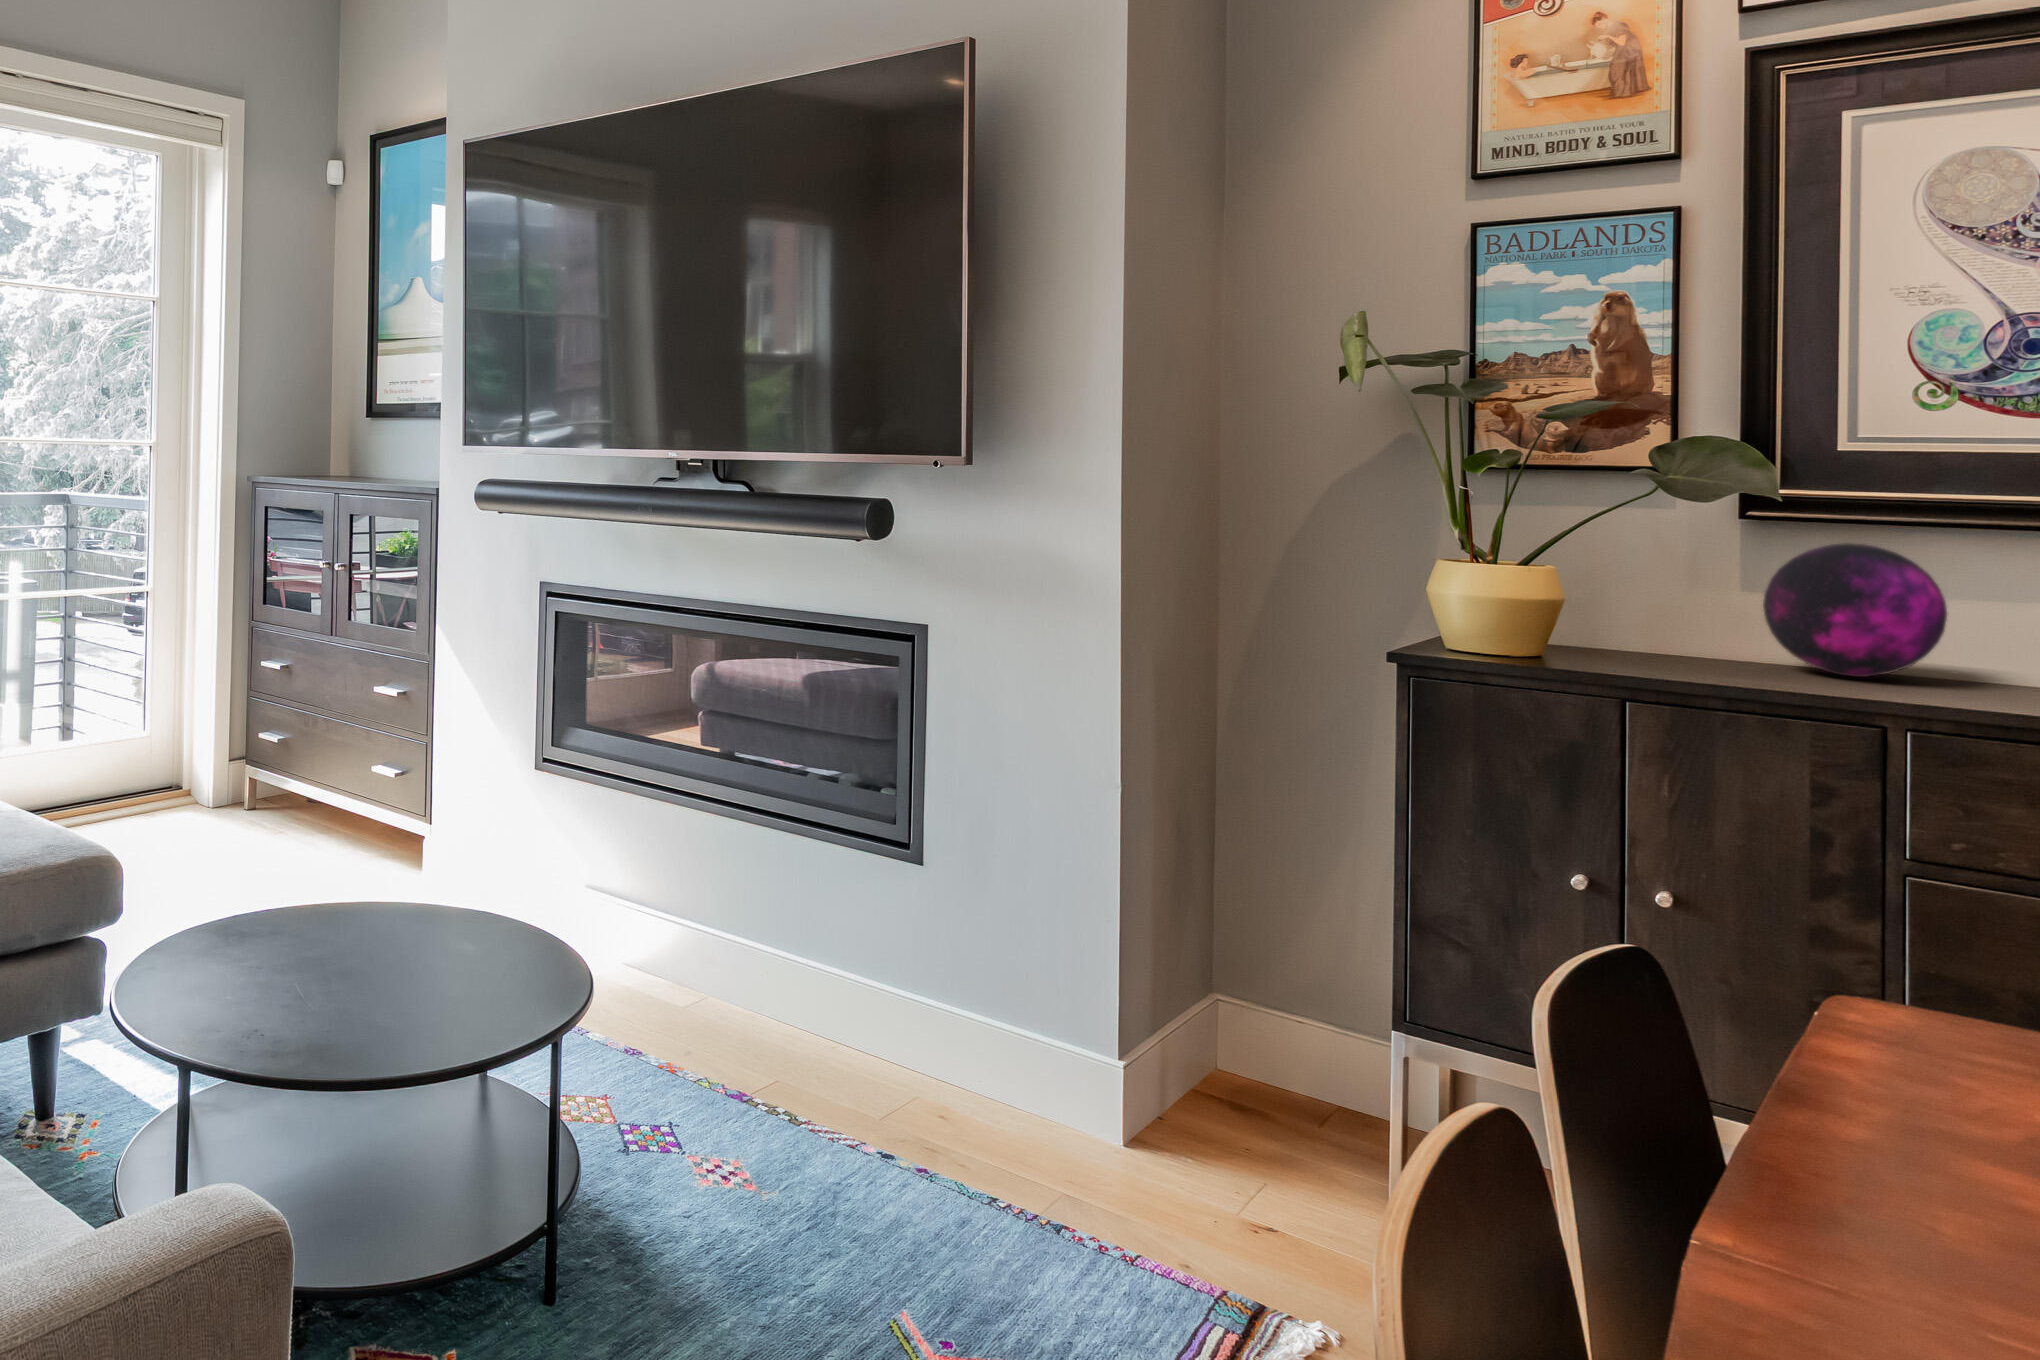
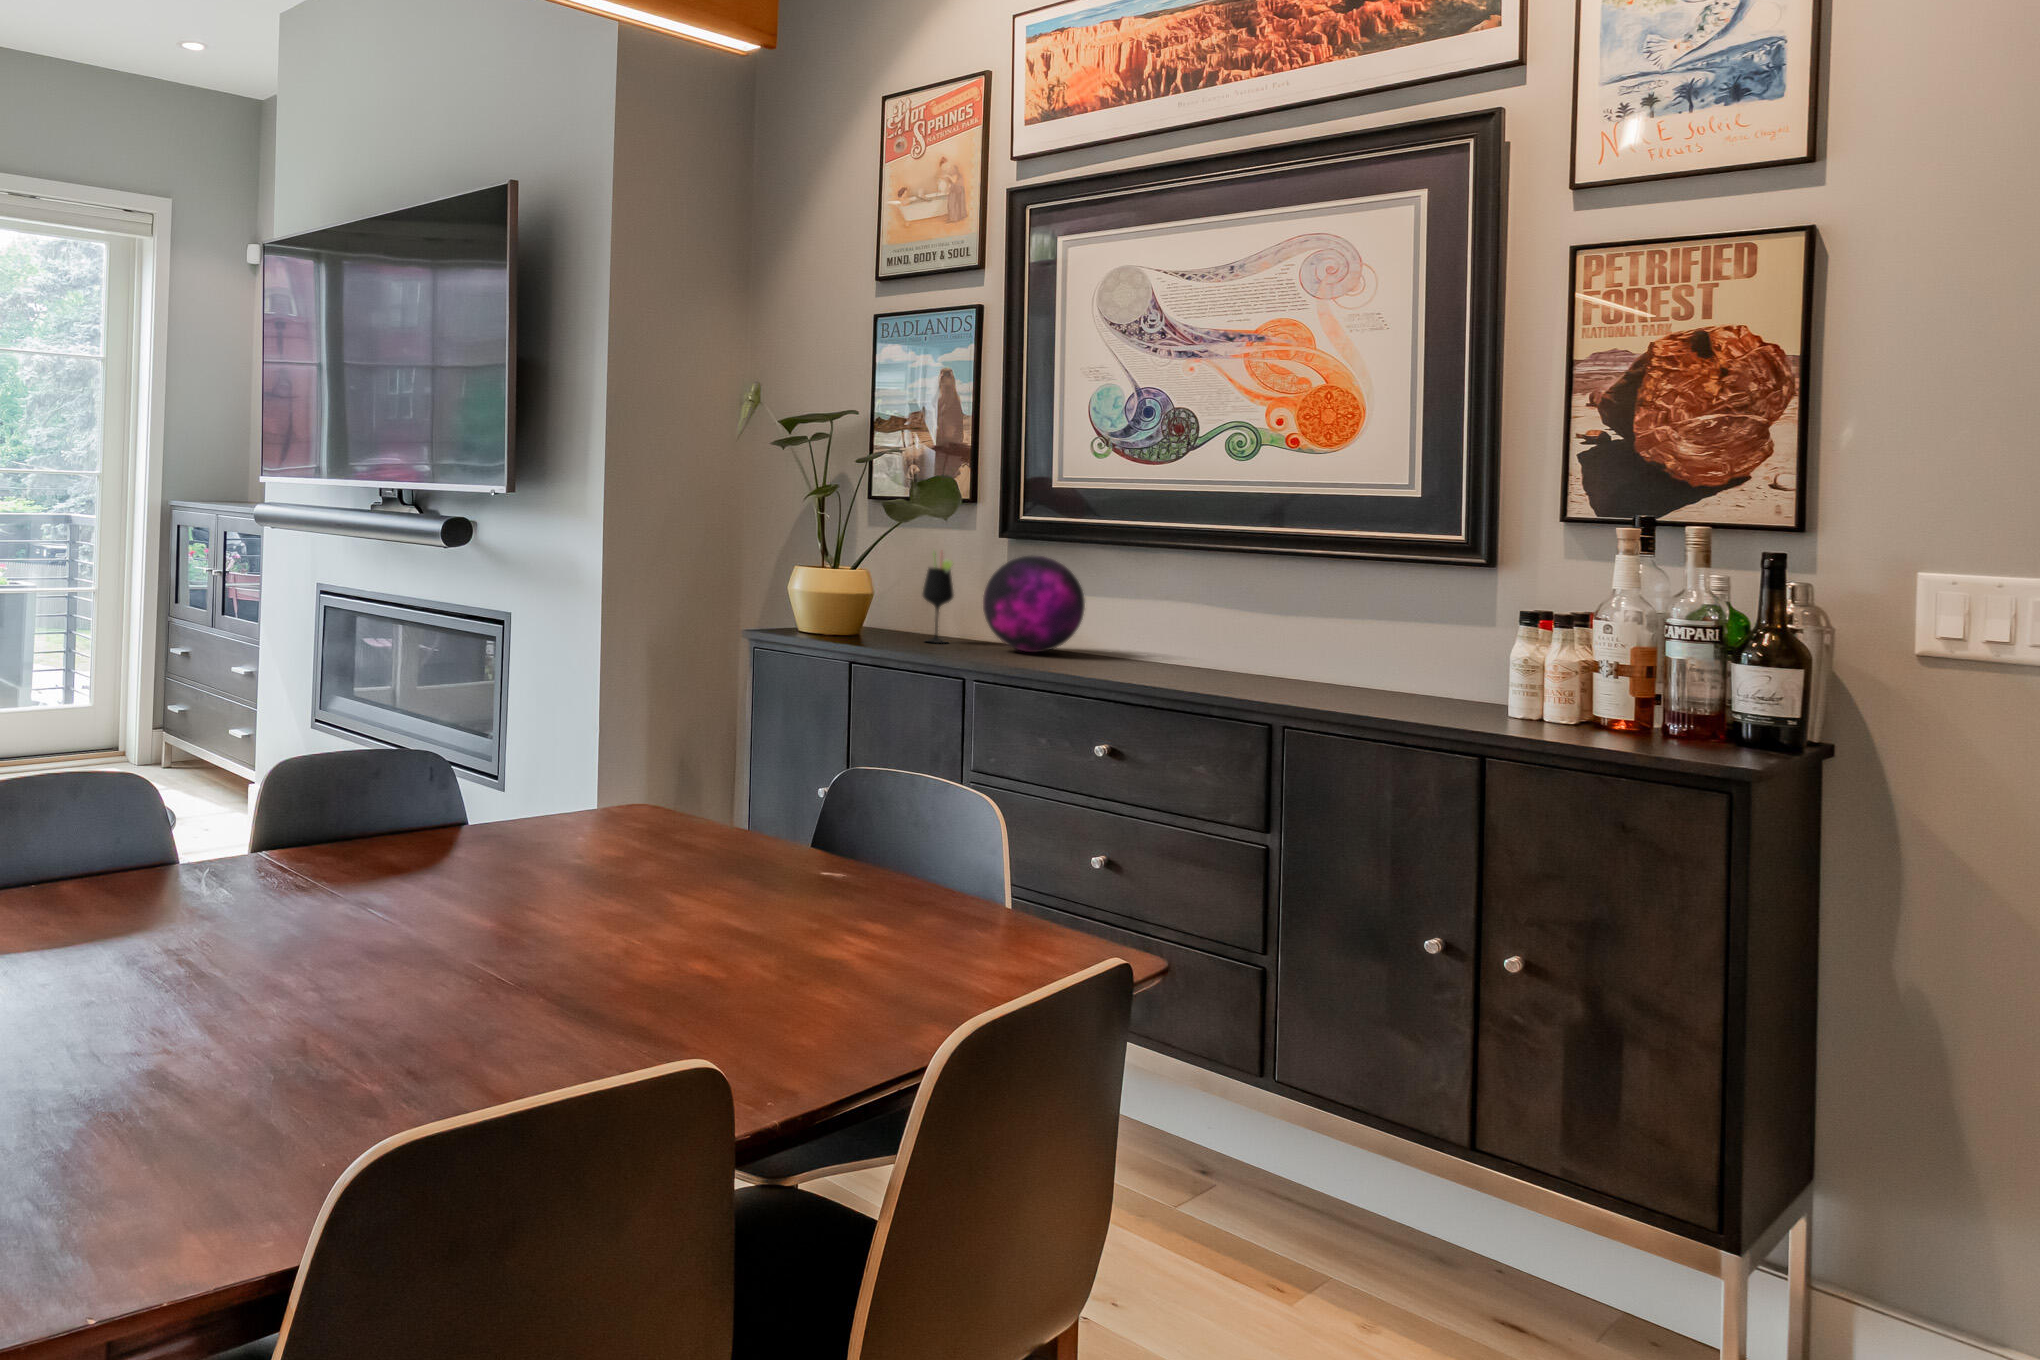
wine glass: none [1632,536,1696,661] -> present [923,560,954,643]

